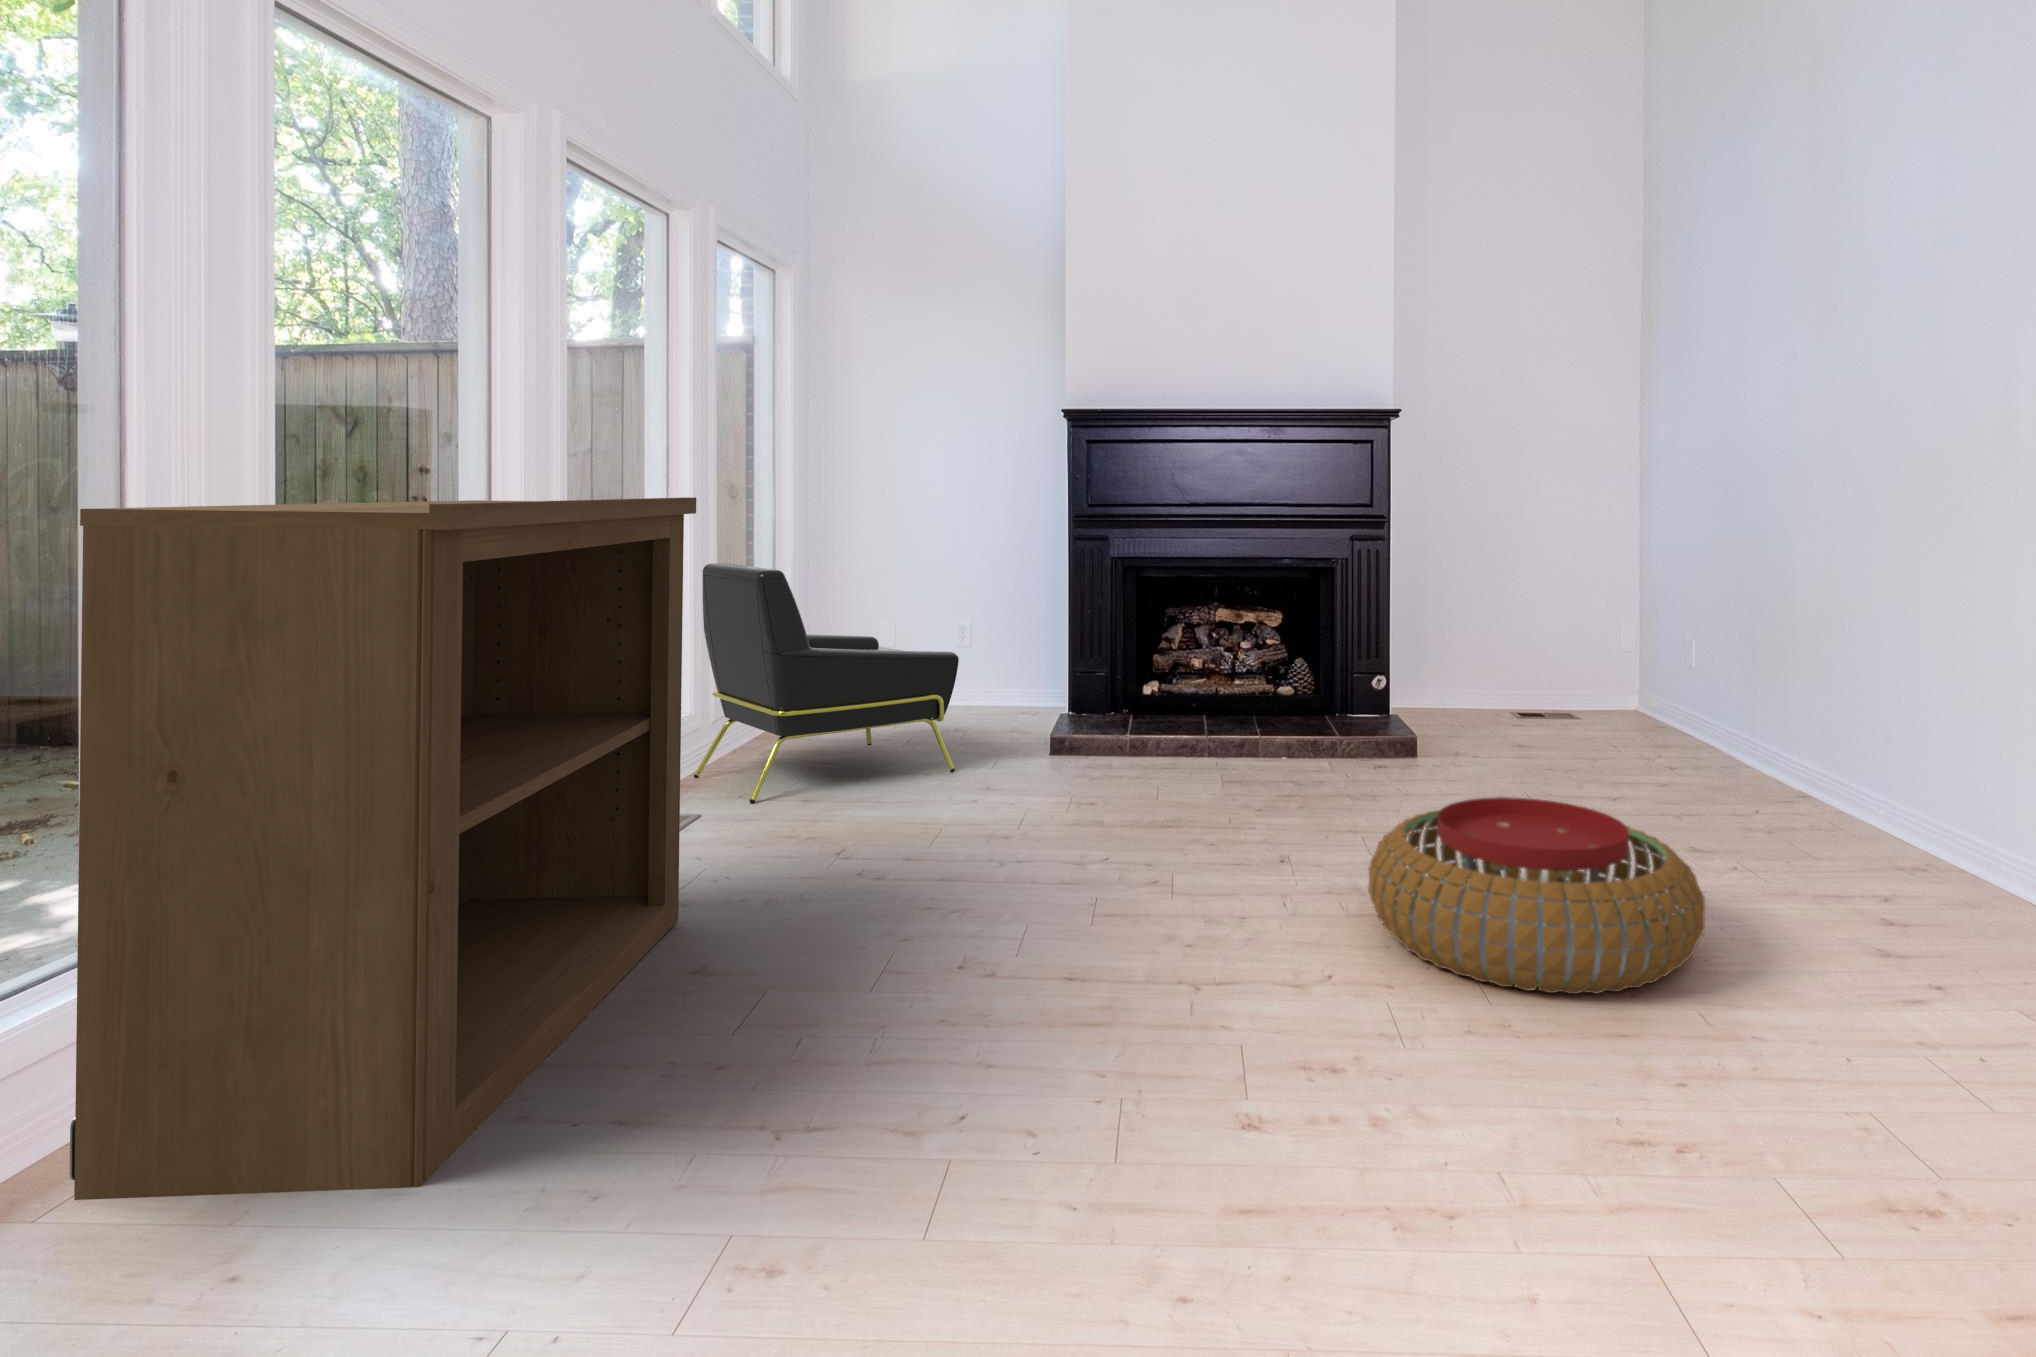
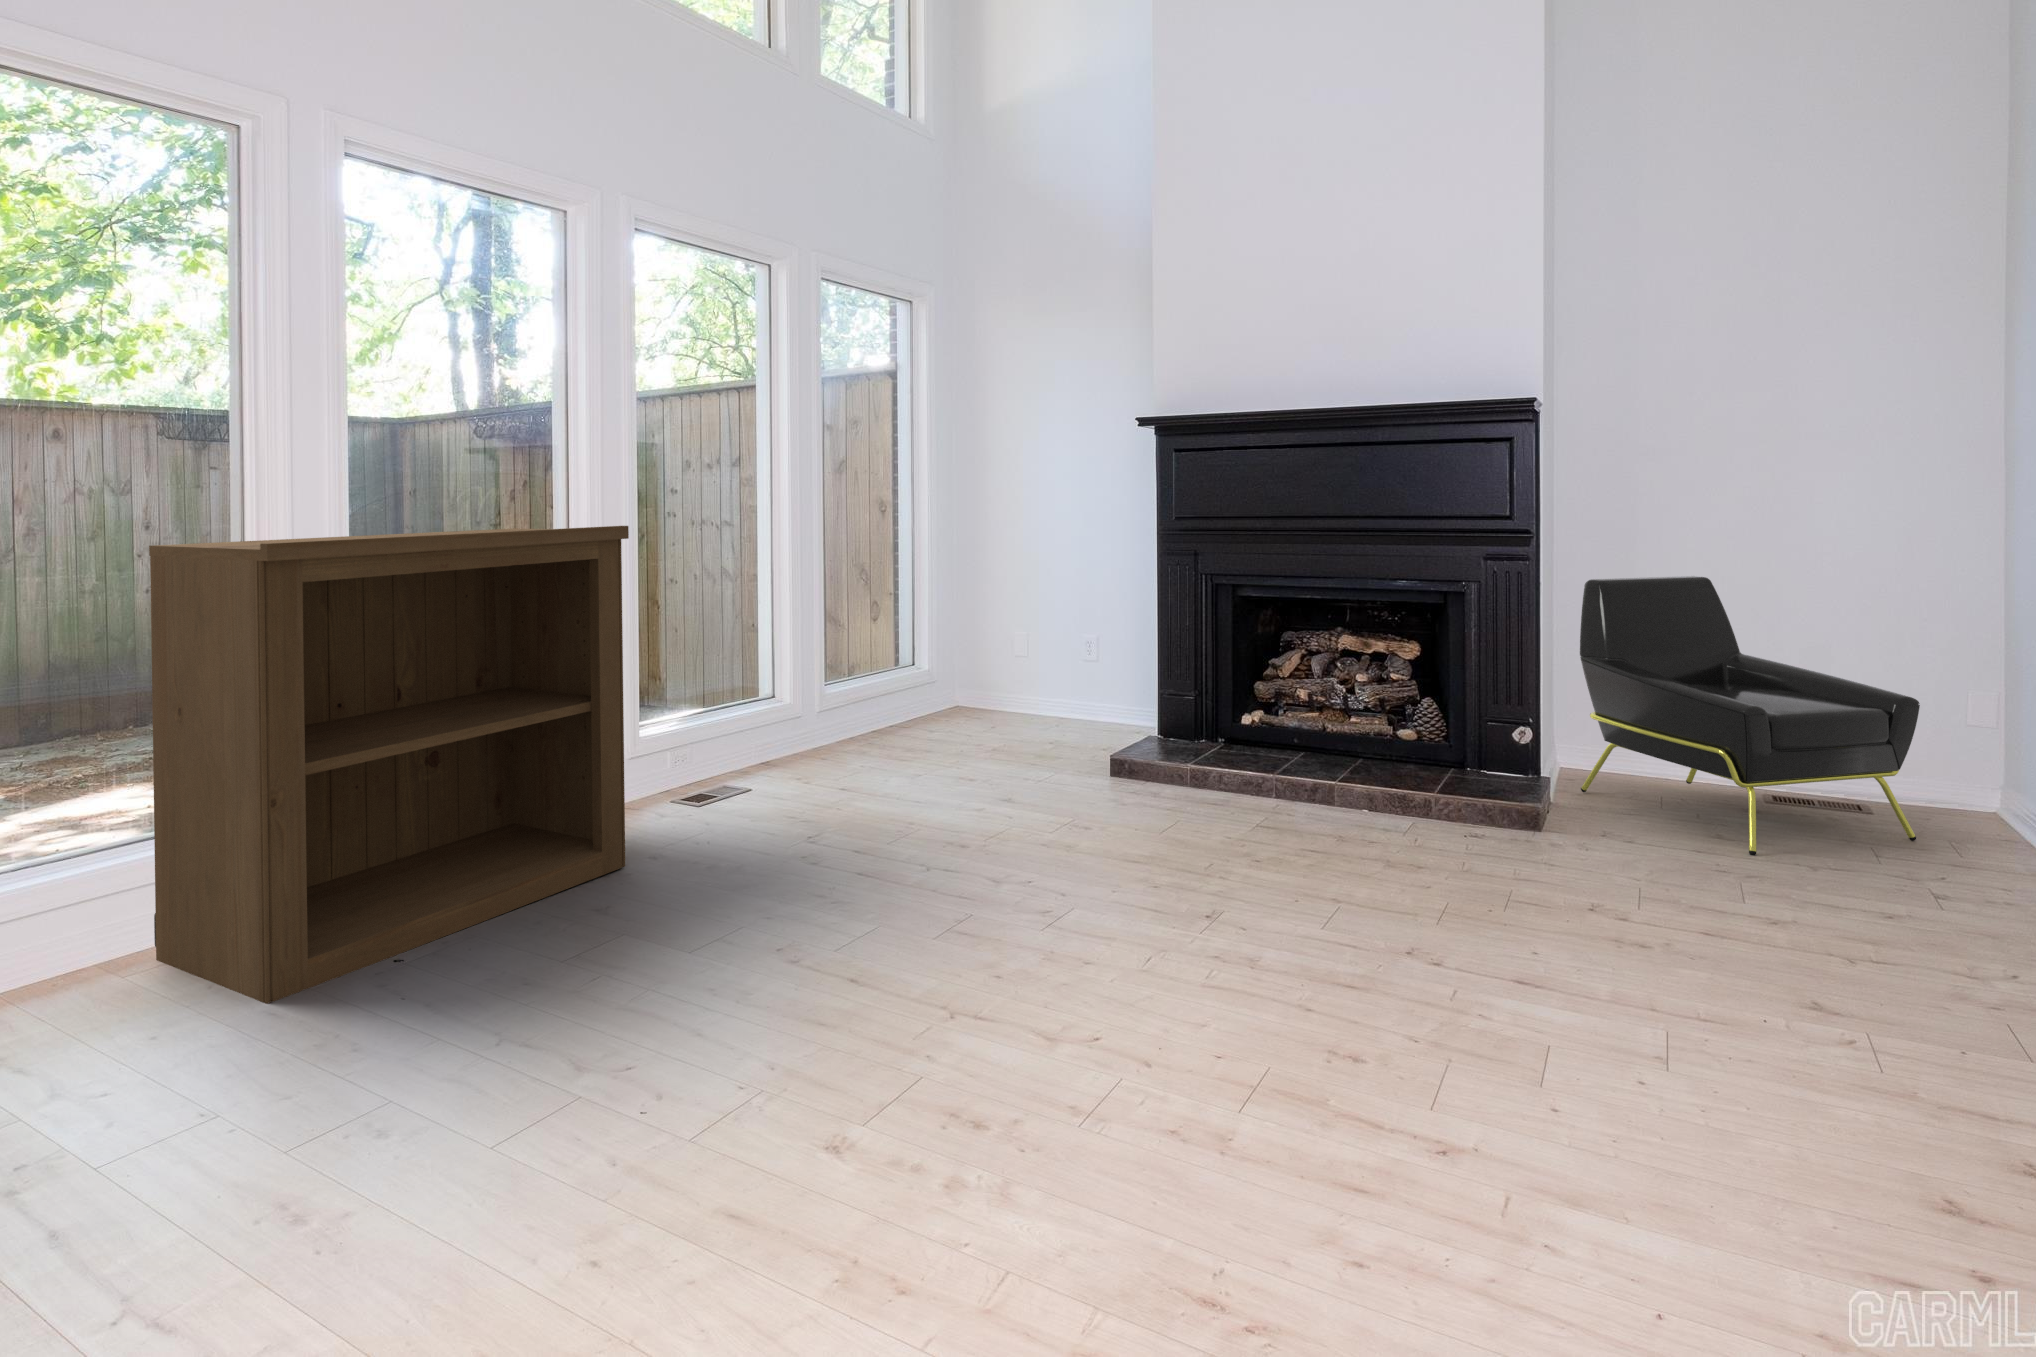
armchair: present [694,563,959,804] -> present [1580,576,1920,855]
pouf: present [1368,797,1705,994] -> none [1106,888,1535,1163]

